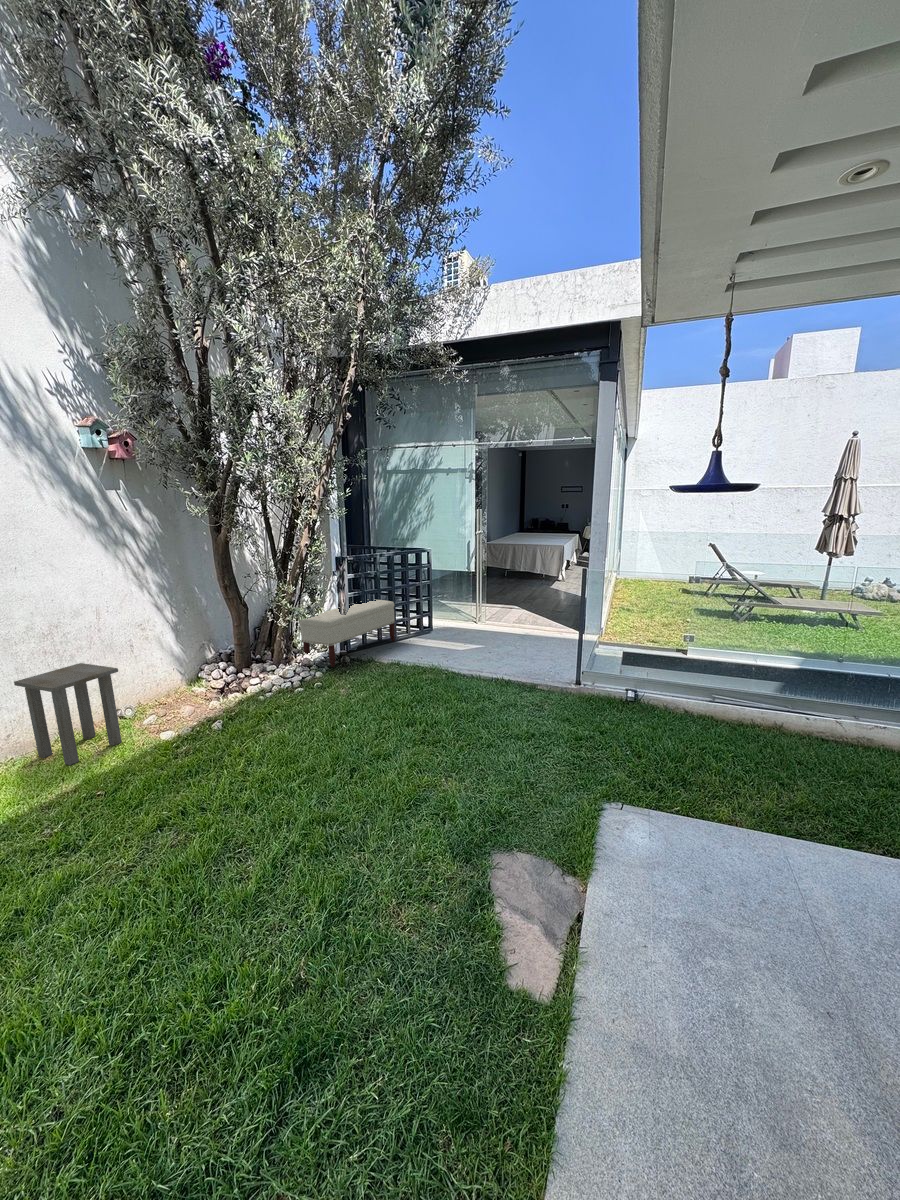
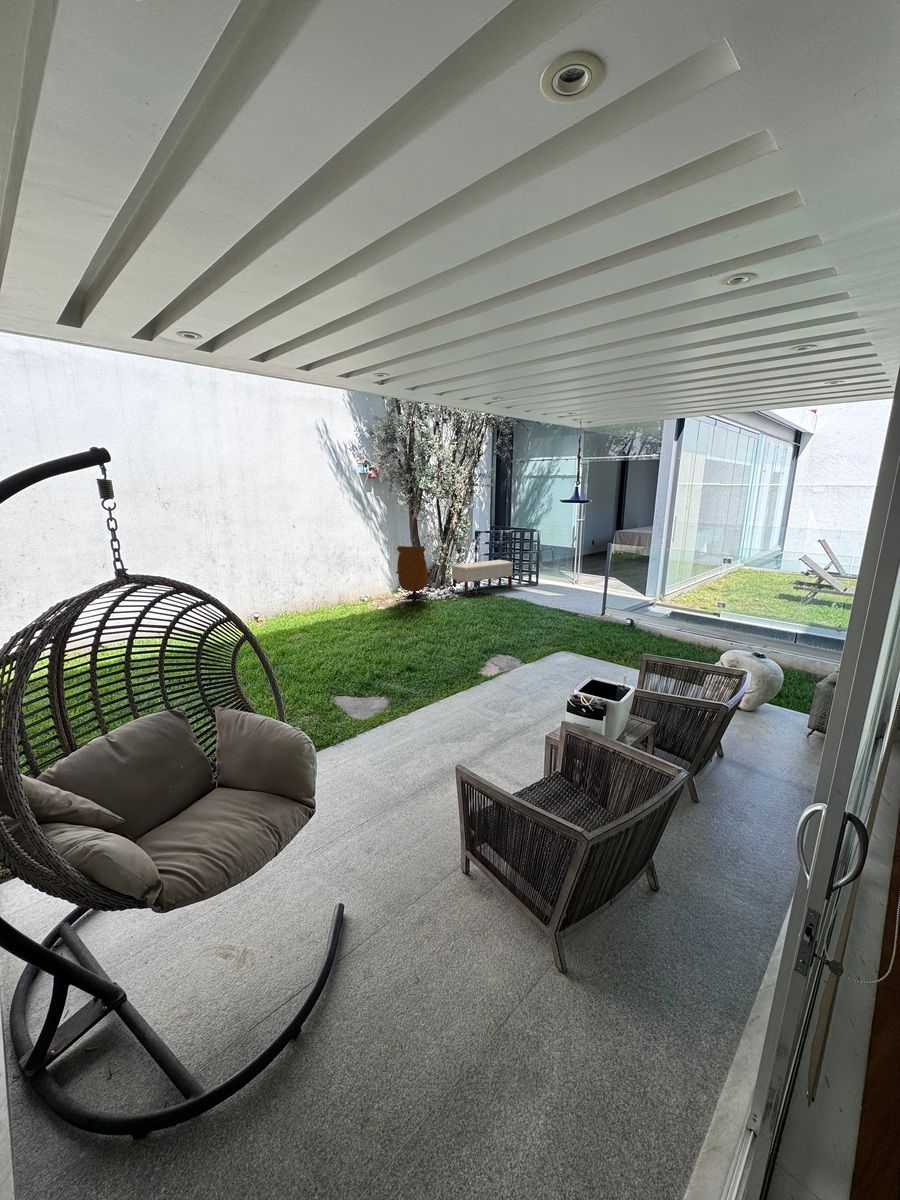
lounge chair: none [195,592,280,715] -> present [396,546,432,606]
side table: present [14,663,122,765] -> none [328,571,364,611]

